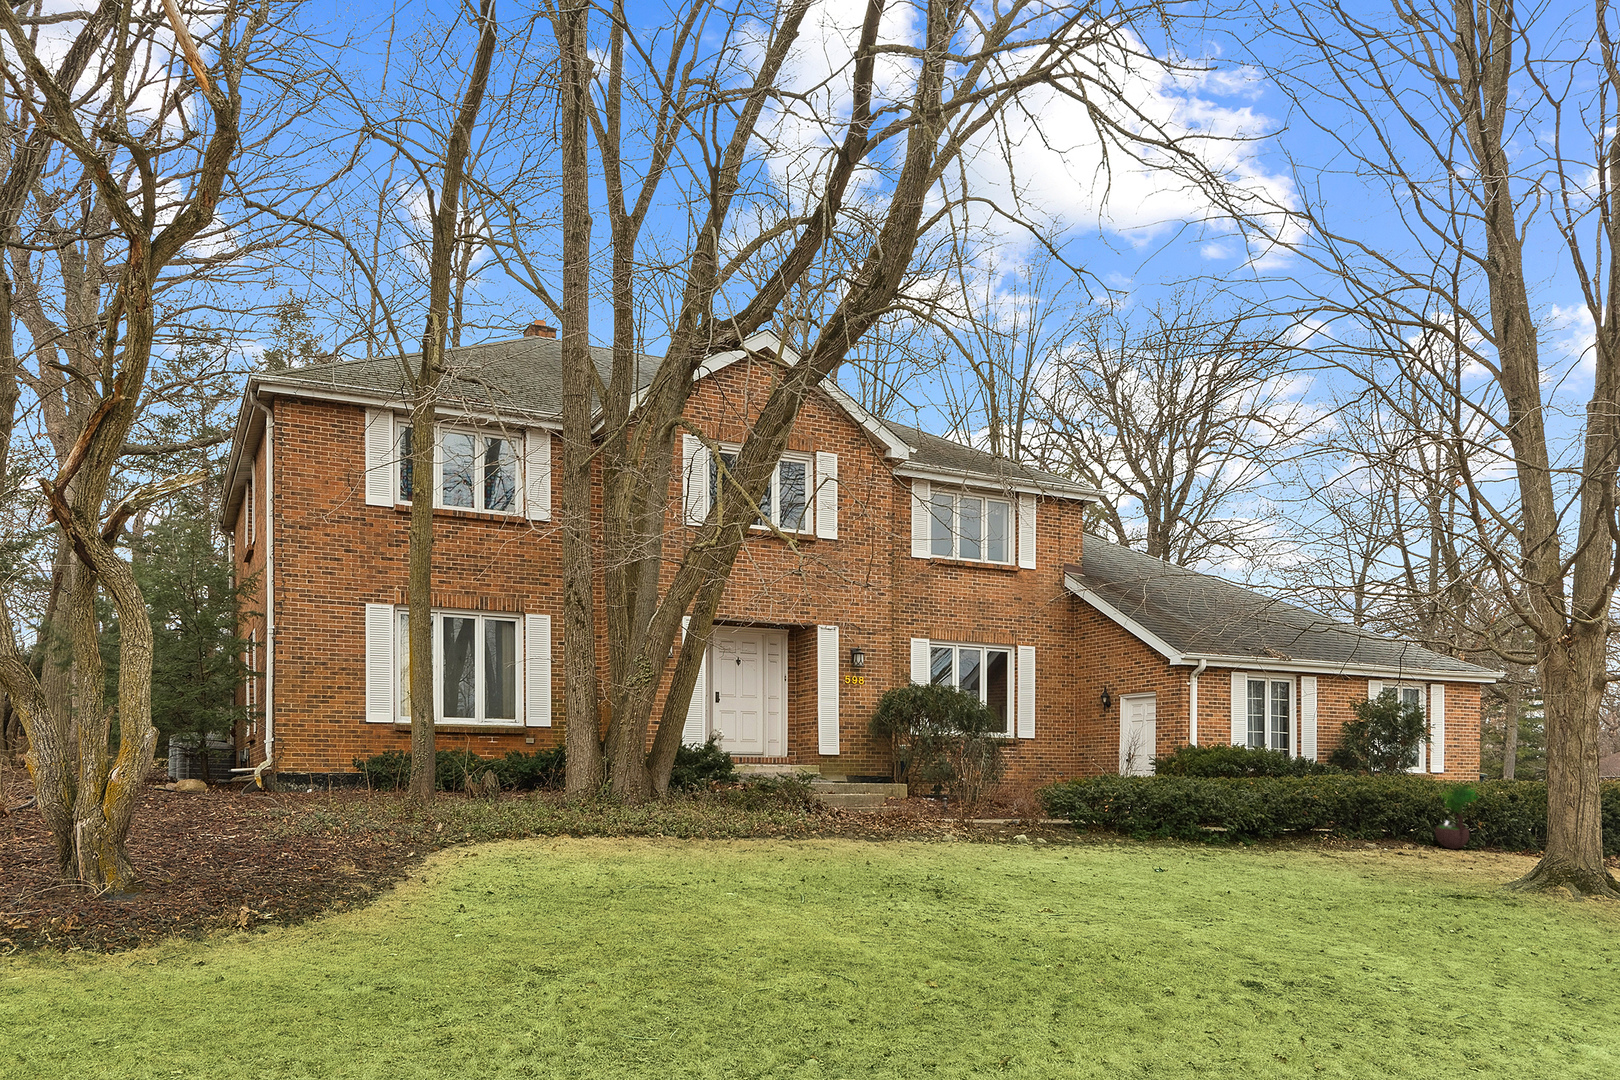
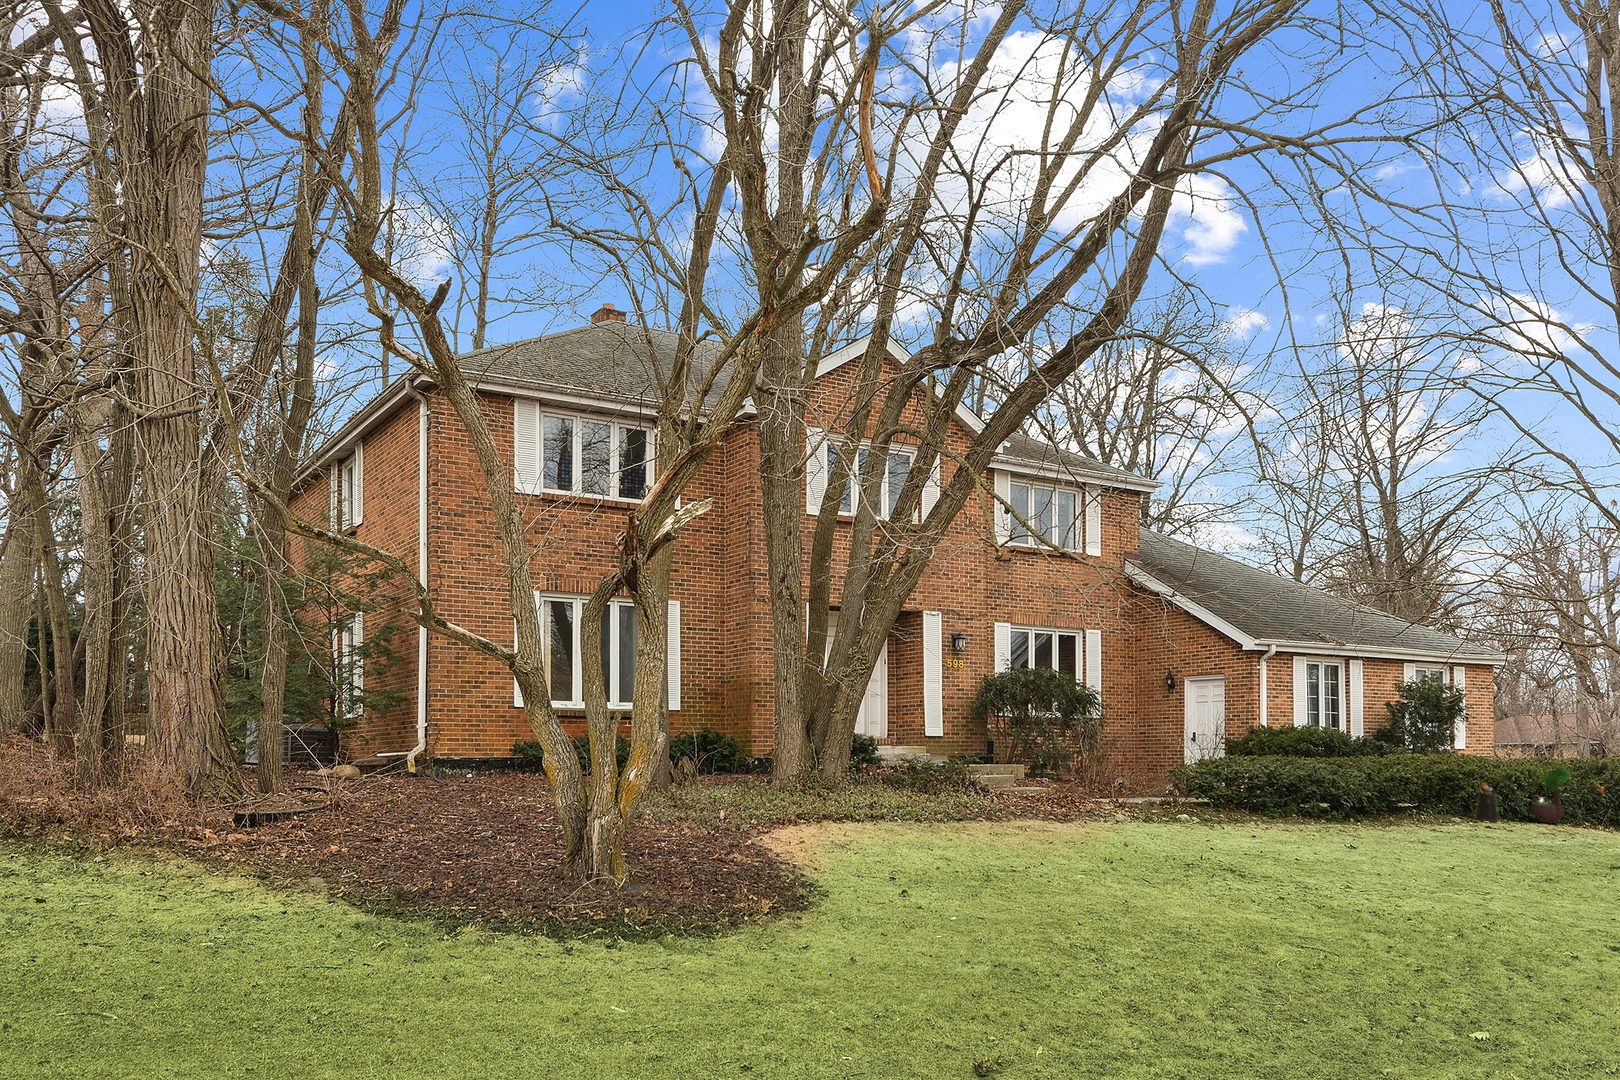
watering can: none [1369,803,1395,846] -> present [1474,783,1498,821]

